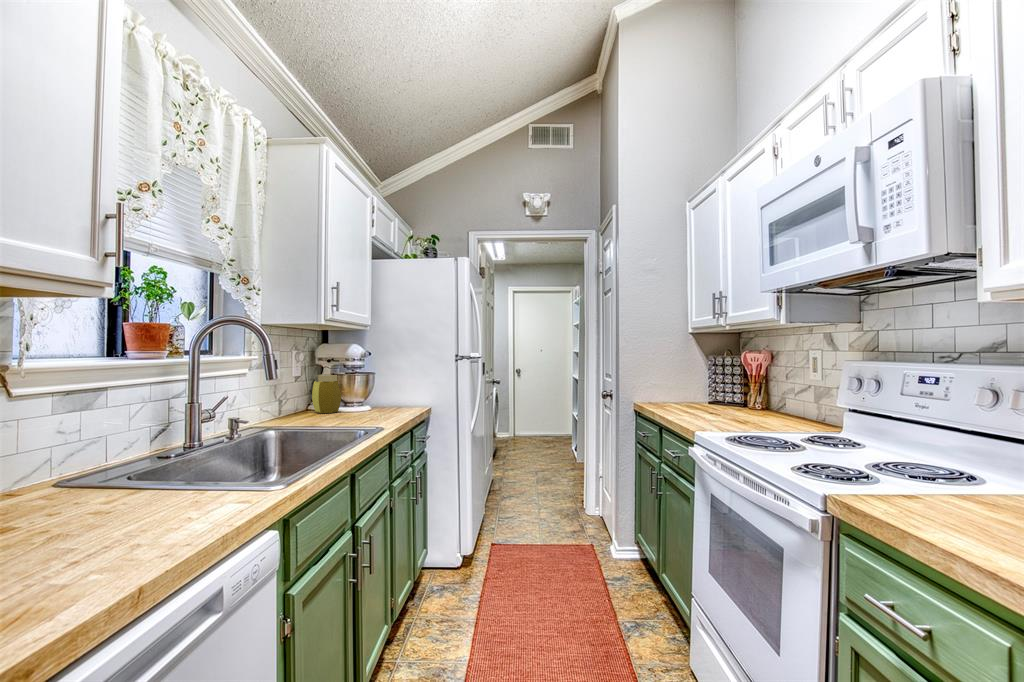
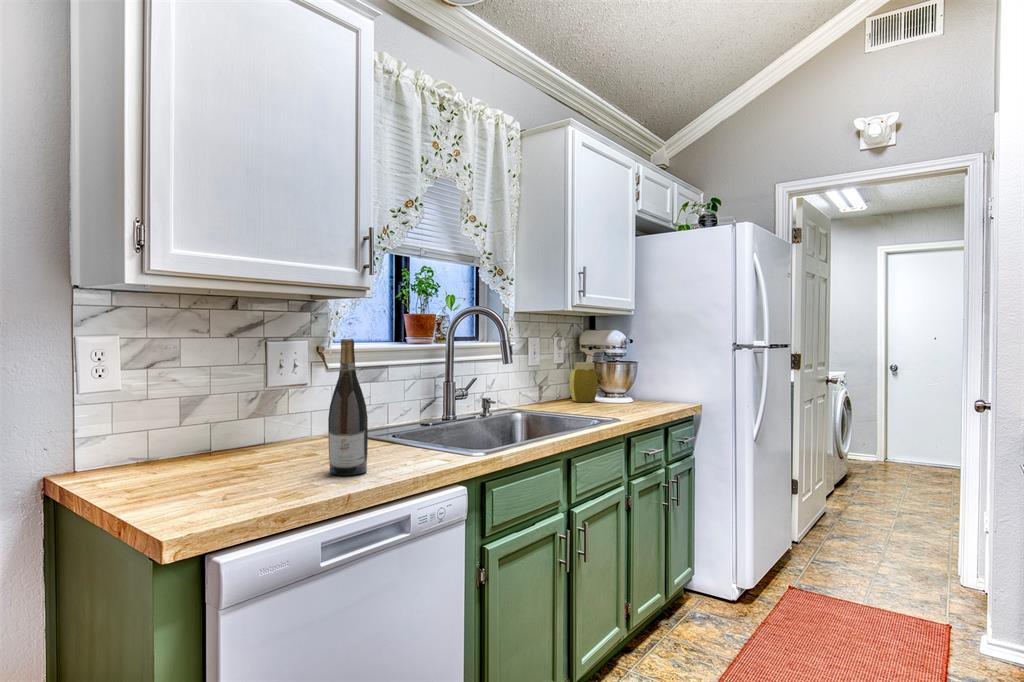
wine bottle: none [69,354,140,556] -> present [328,339,368,476]

